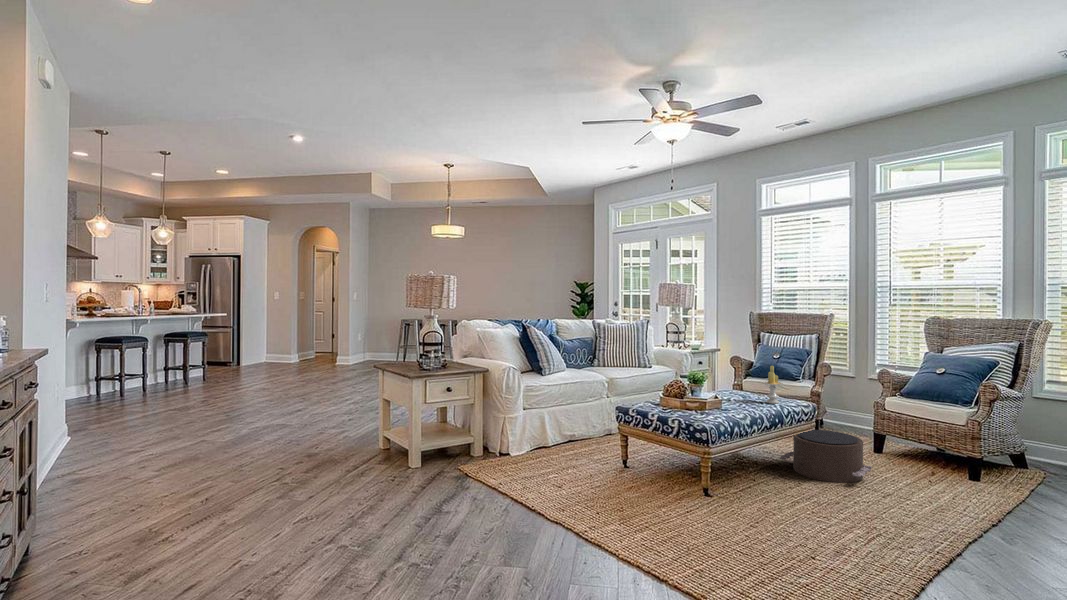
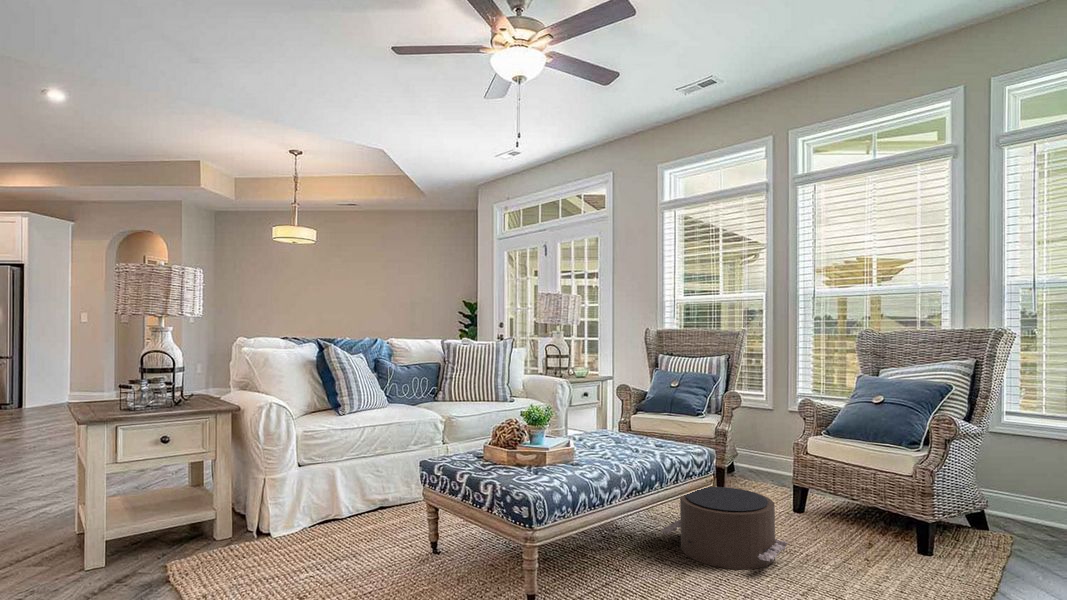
candle: present [763,366,783,404] -> none [637,395,664,451]

